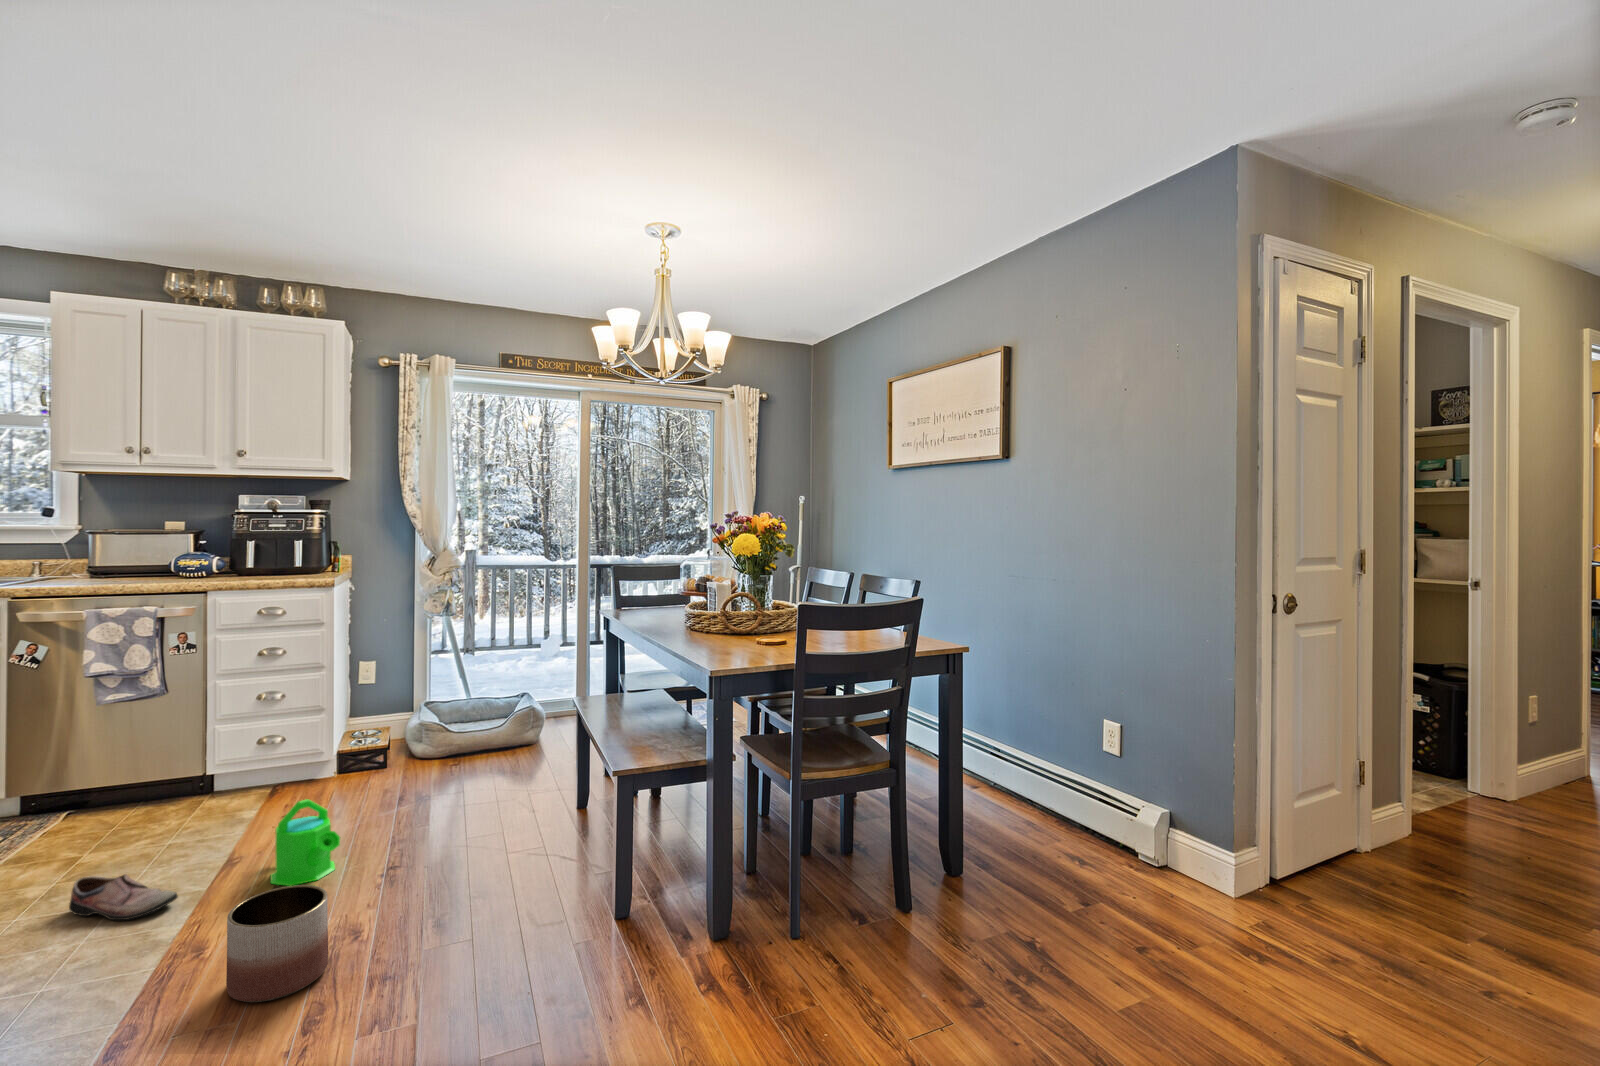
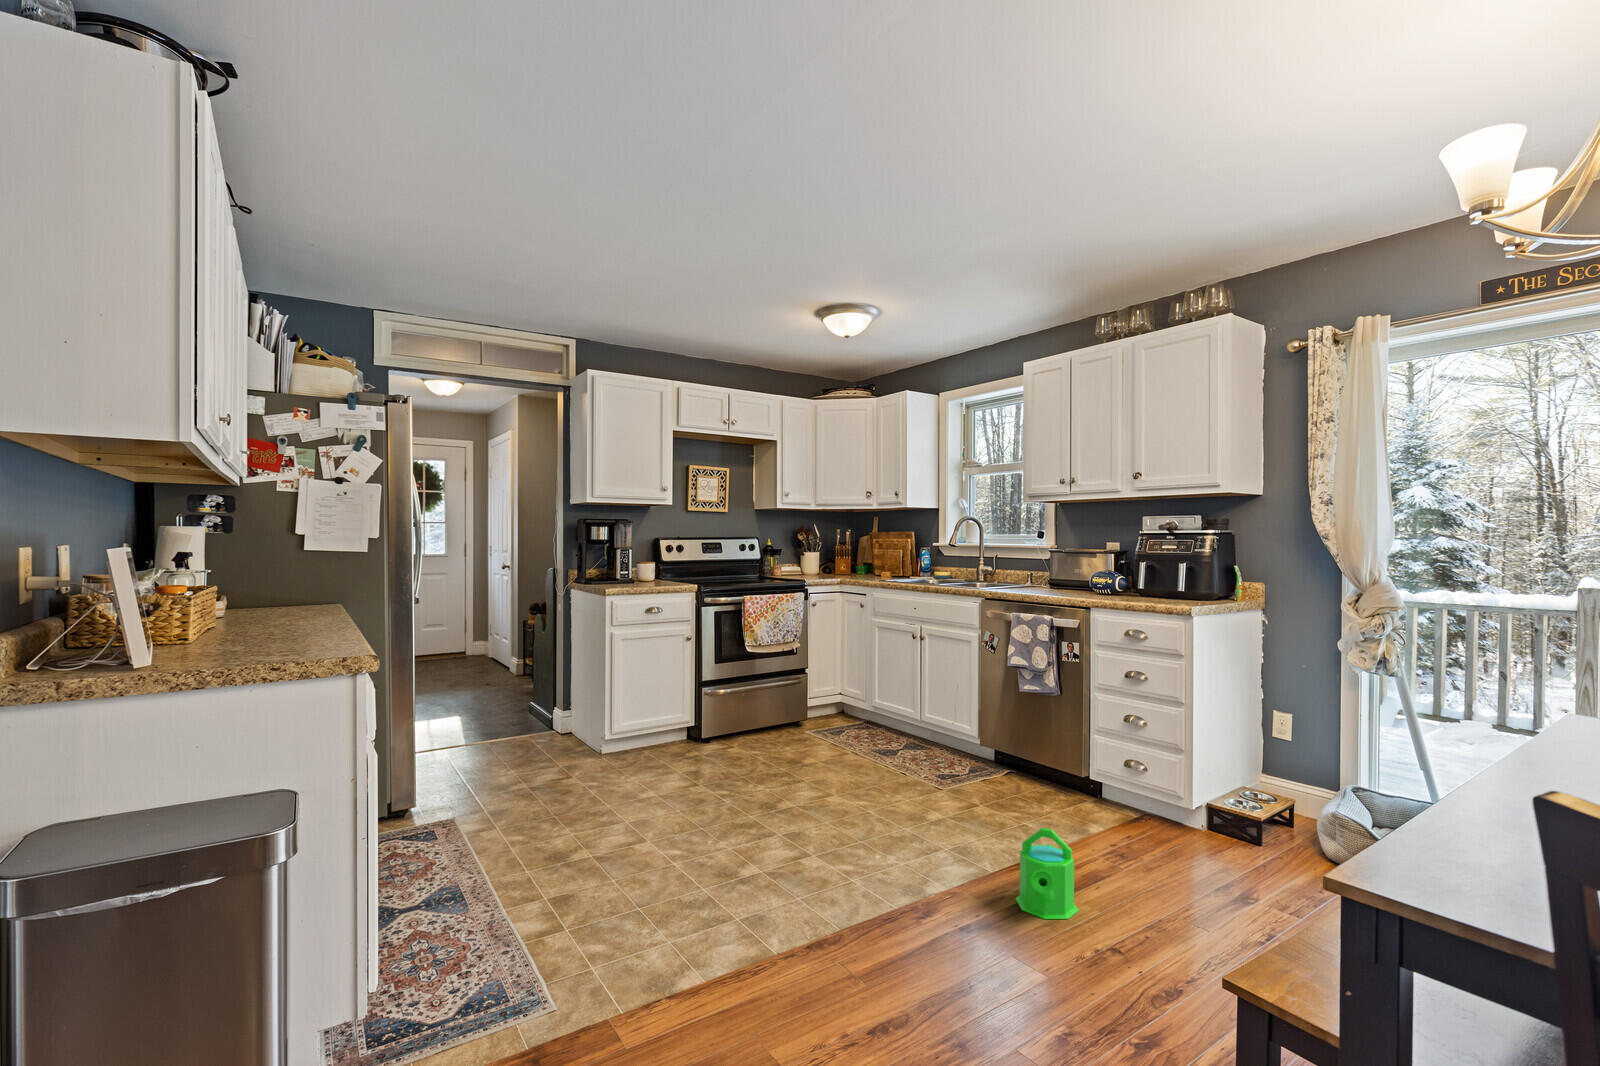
shoe: present [69,874,178,920] -> none [909,820,954,871]
planter: present [226,885,328,1002] -> none [864,889,947,1003]

